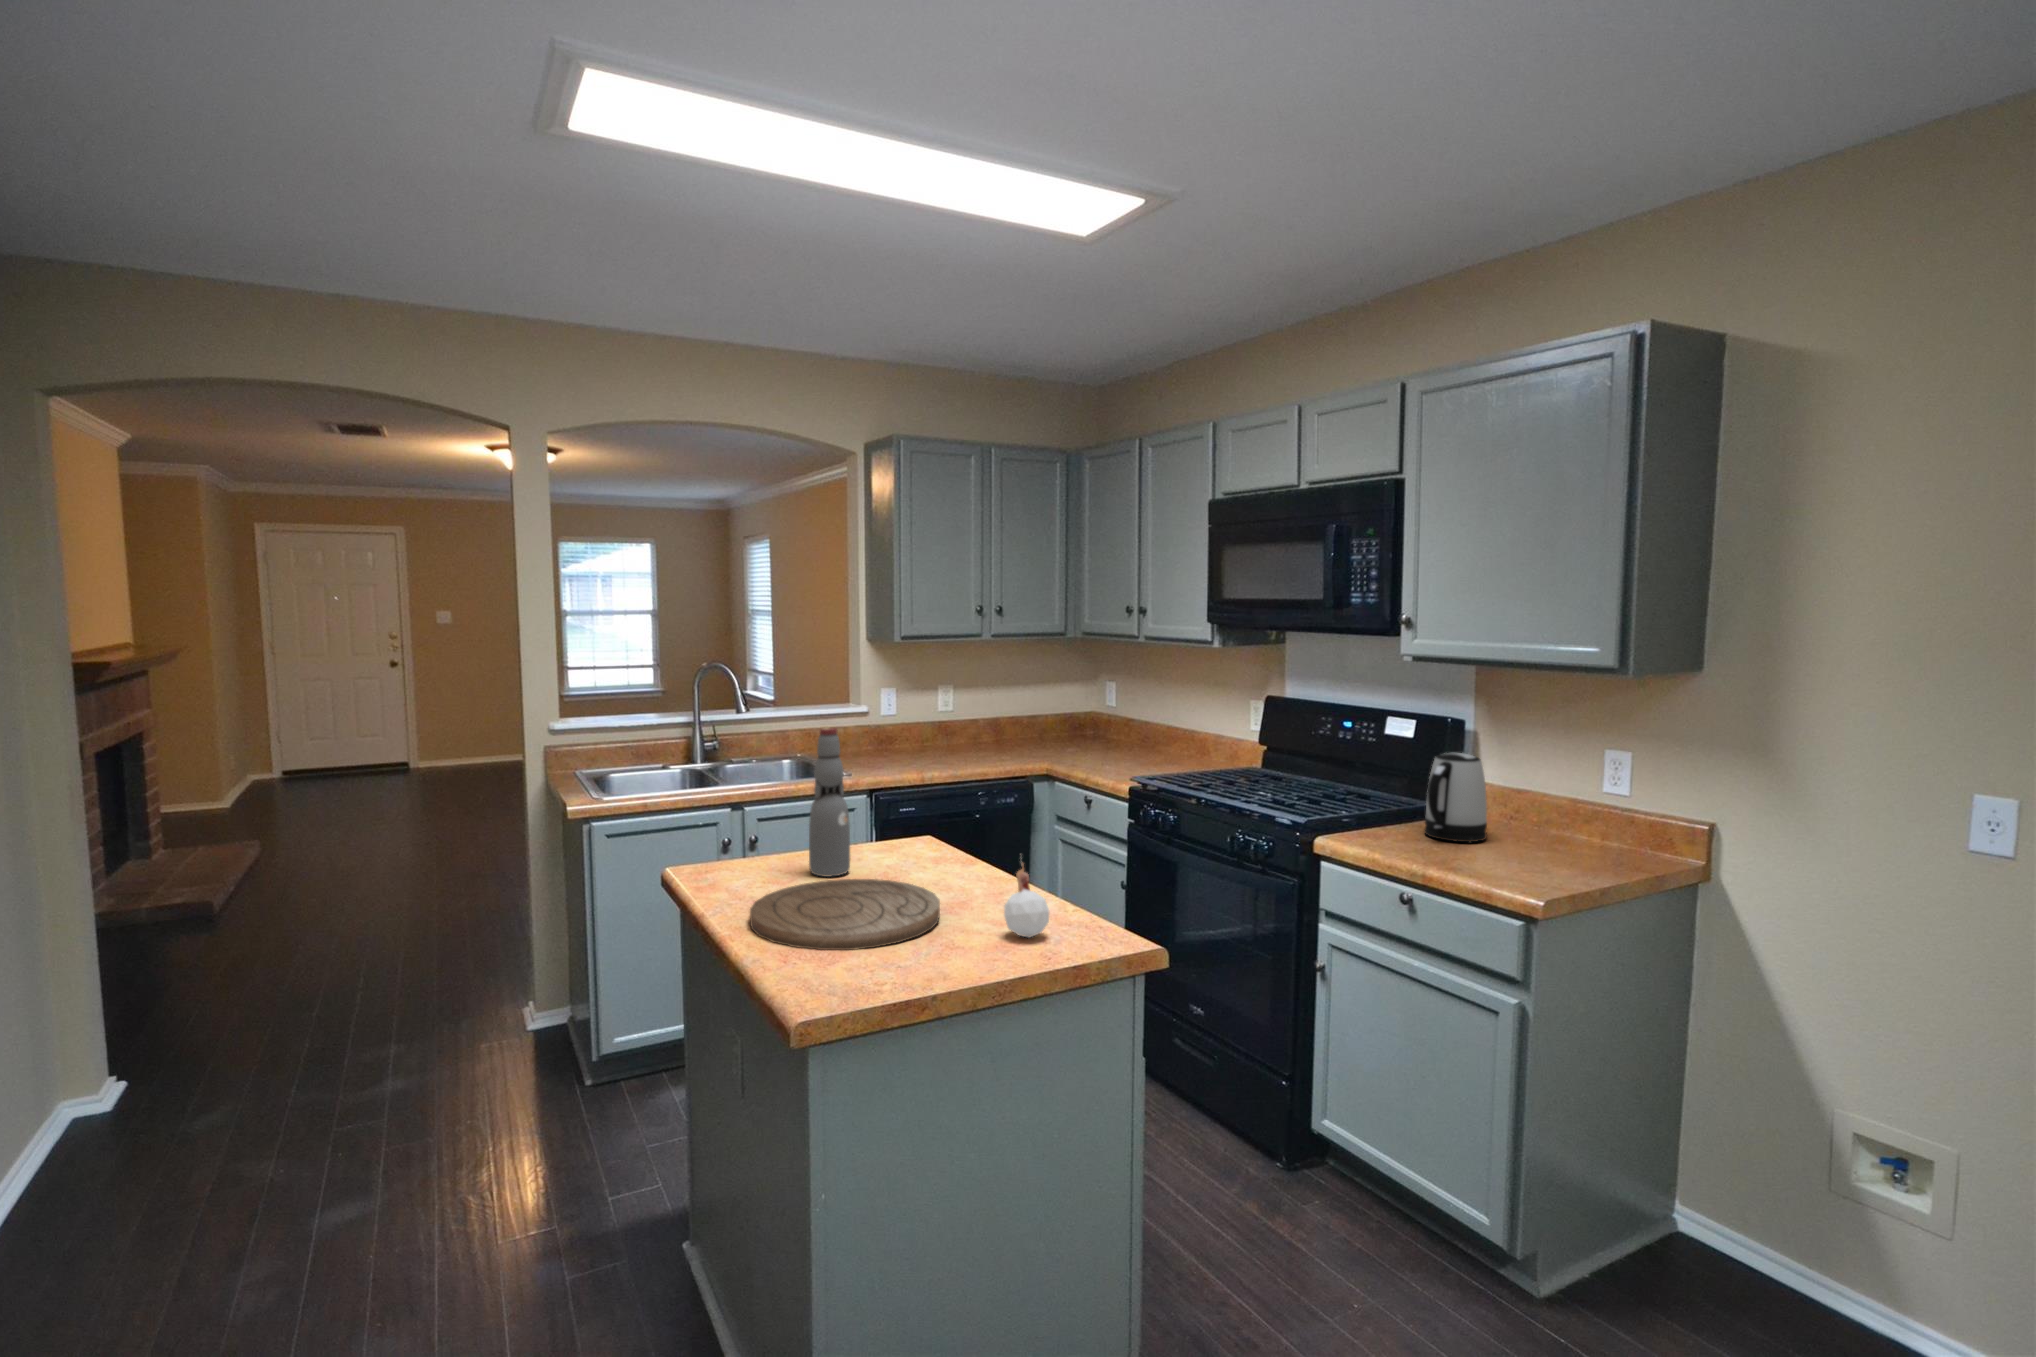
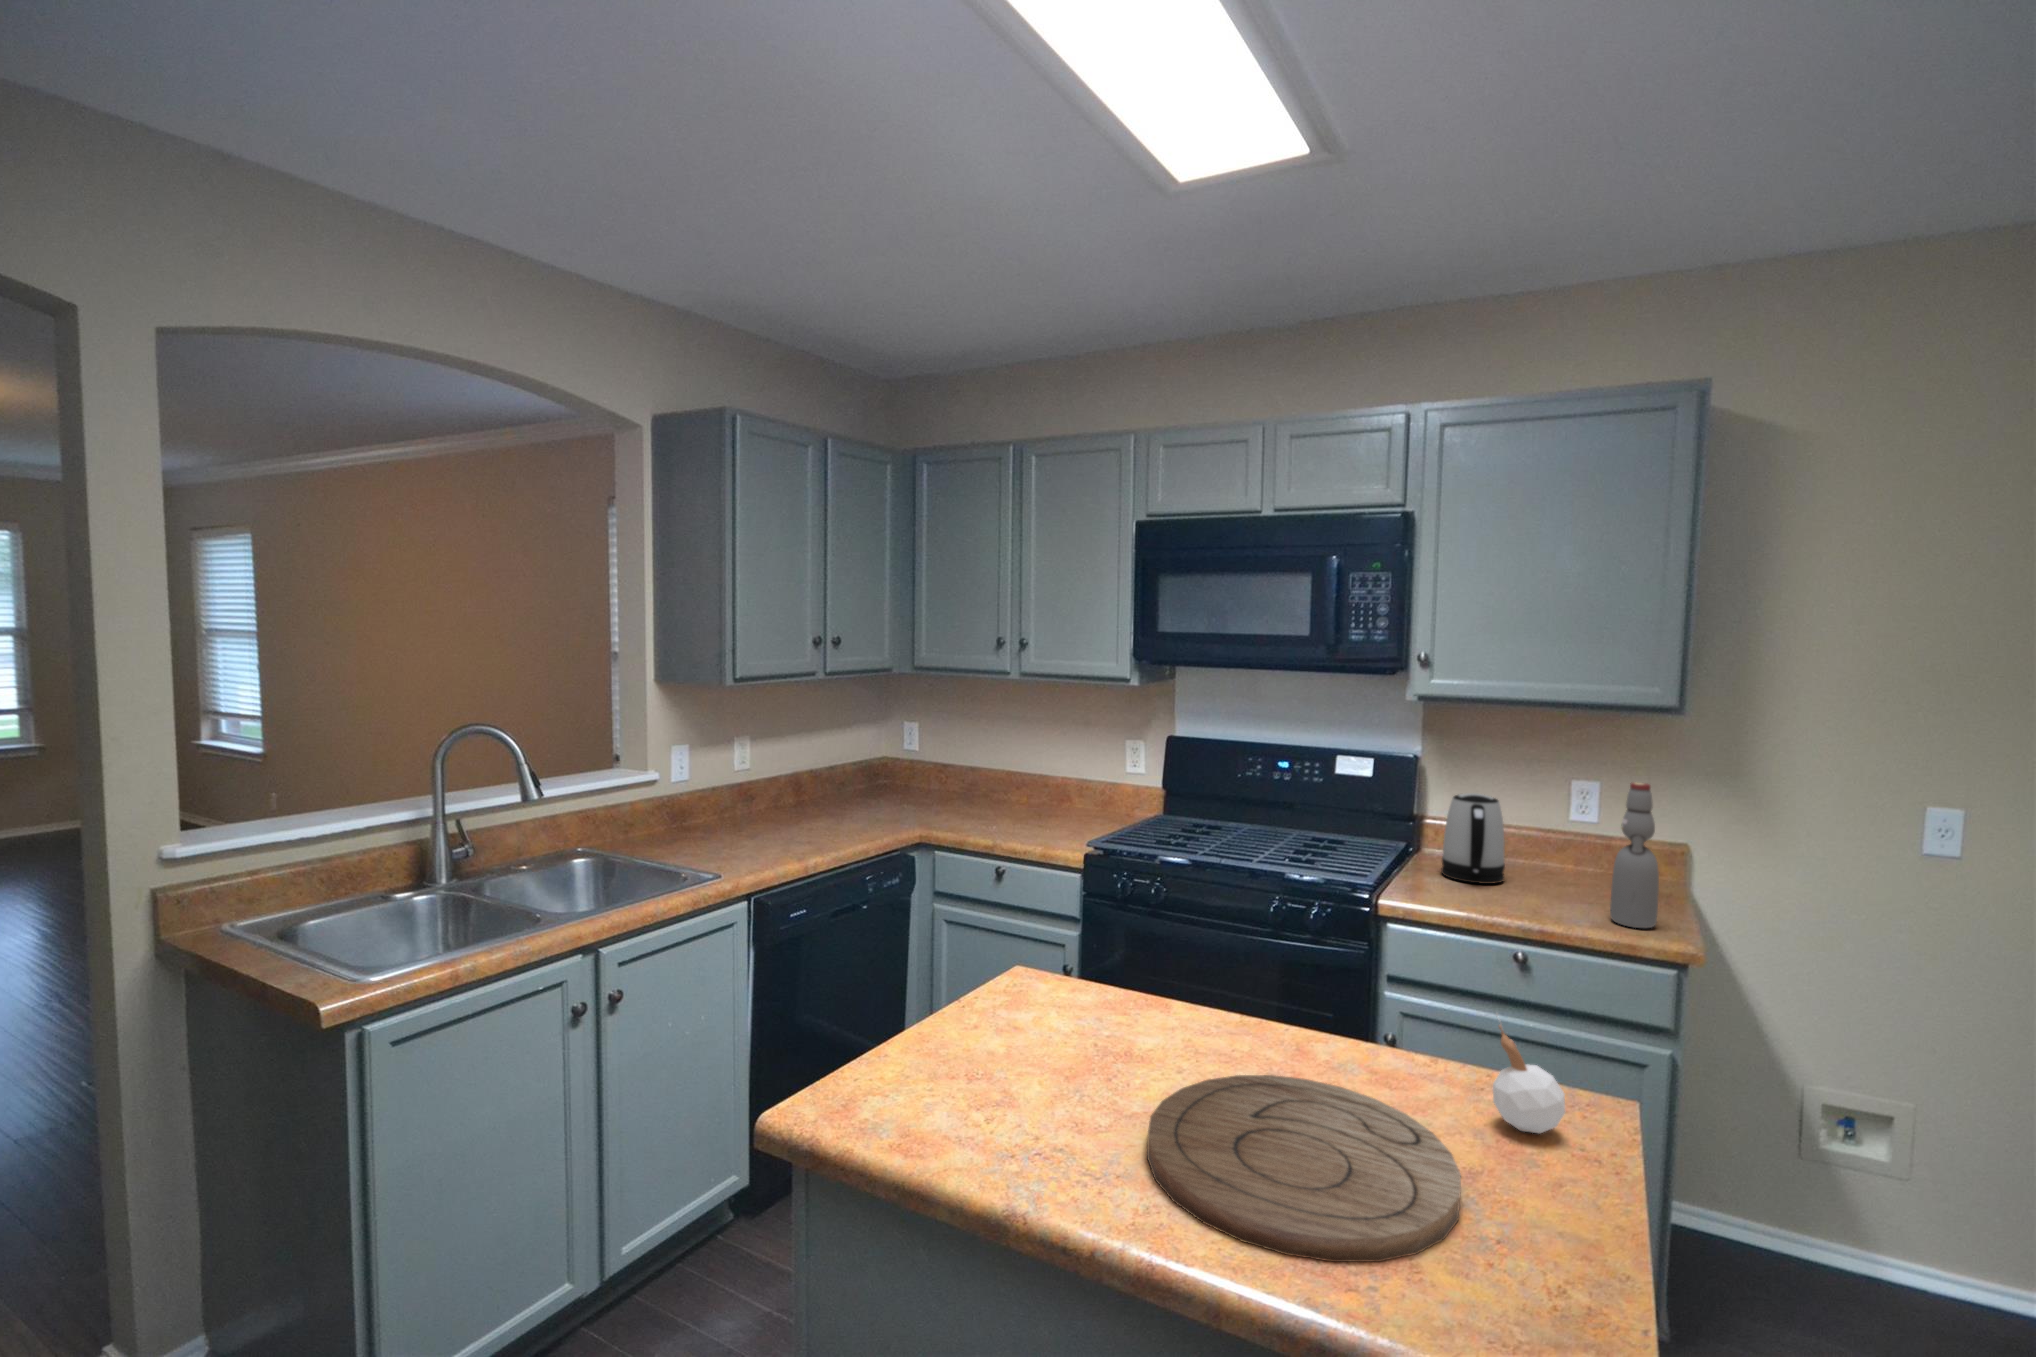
bottle: present [809,728,850,877] -> present [1610,782,1659,928]

